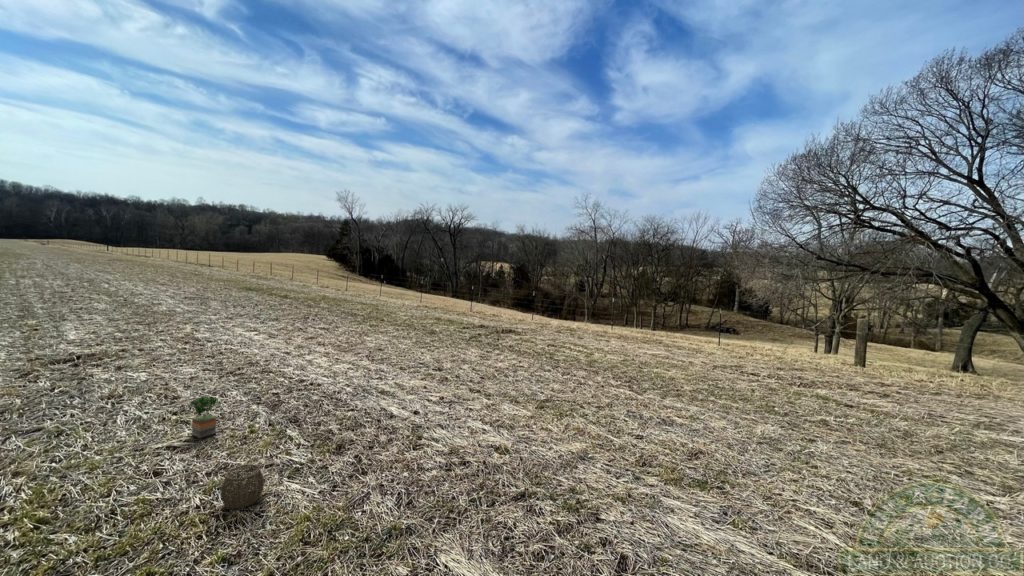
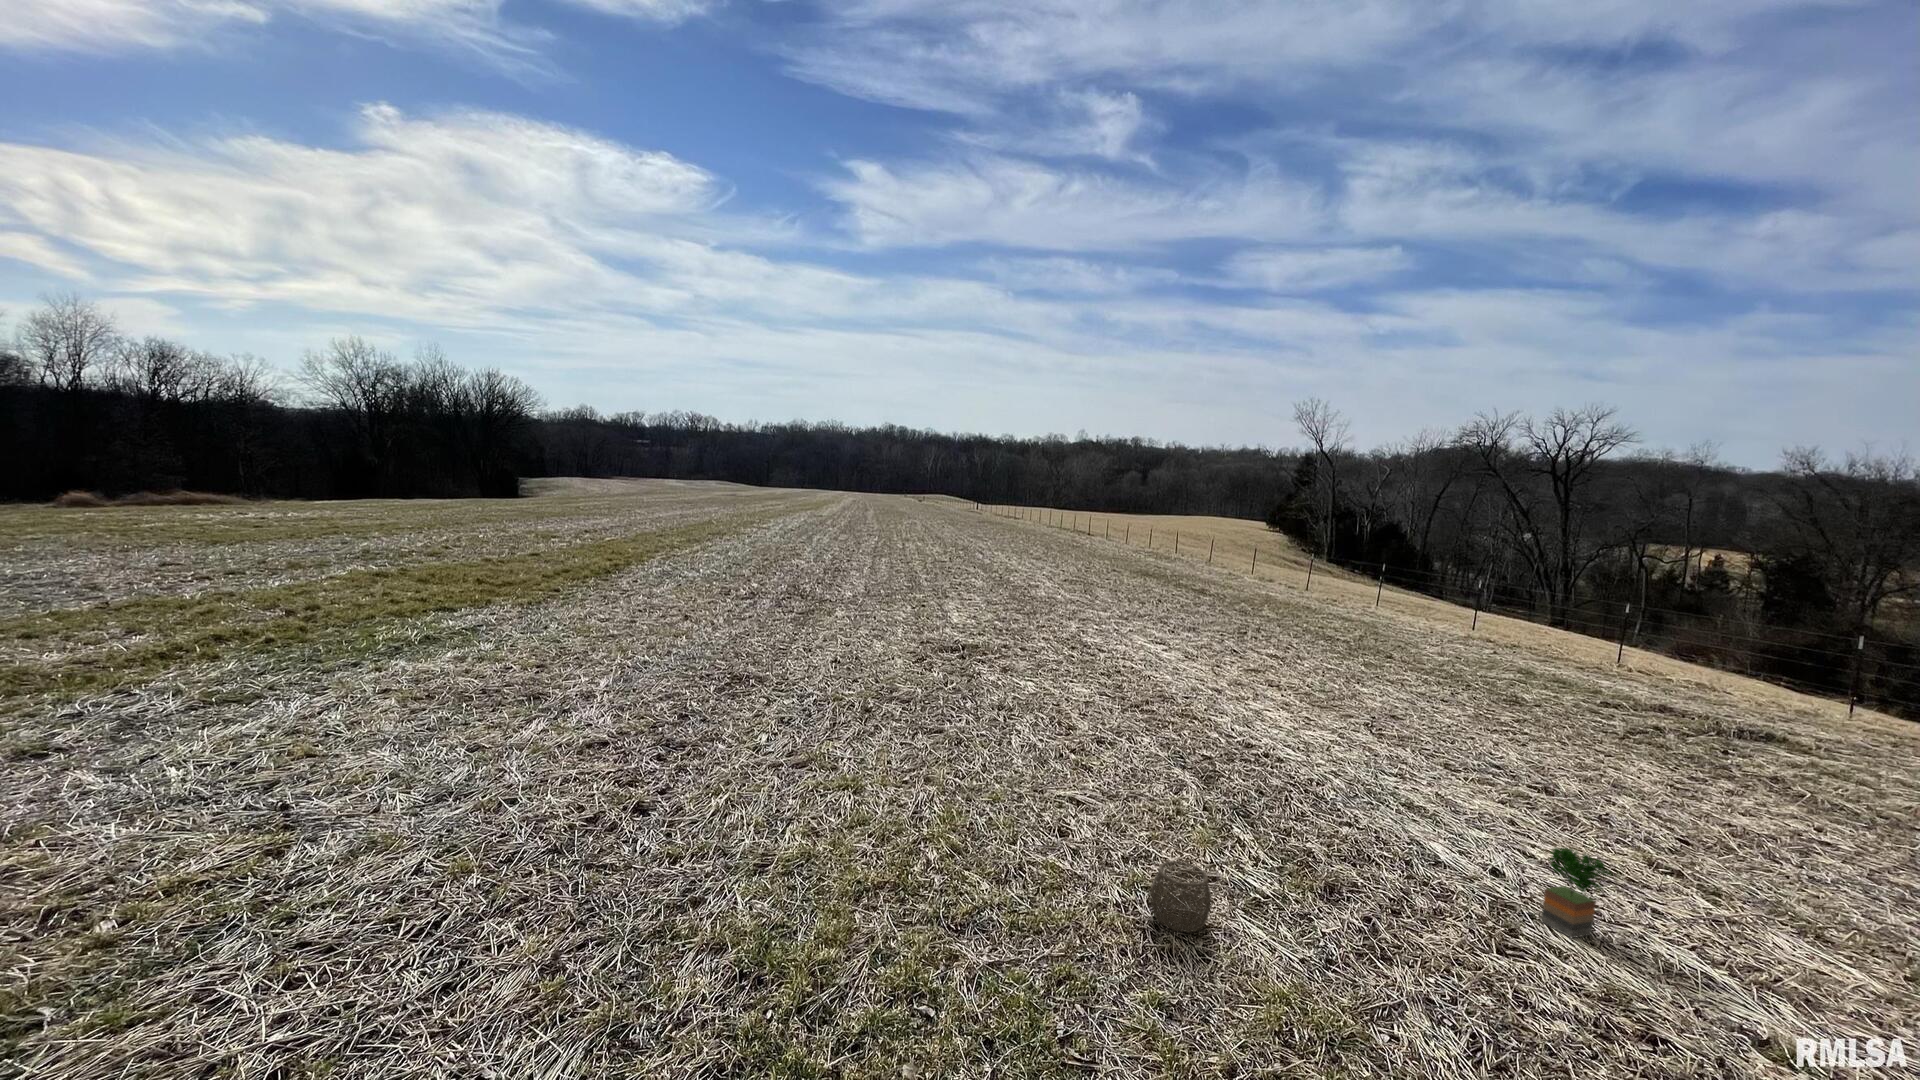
potted tree: present [189,396,222,438] -> present [1541,847,1612,938]

